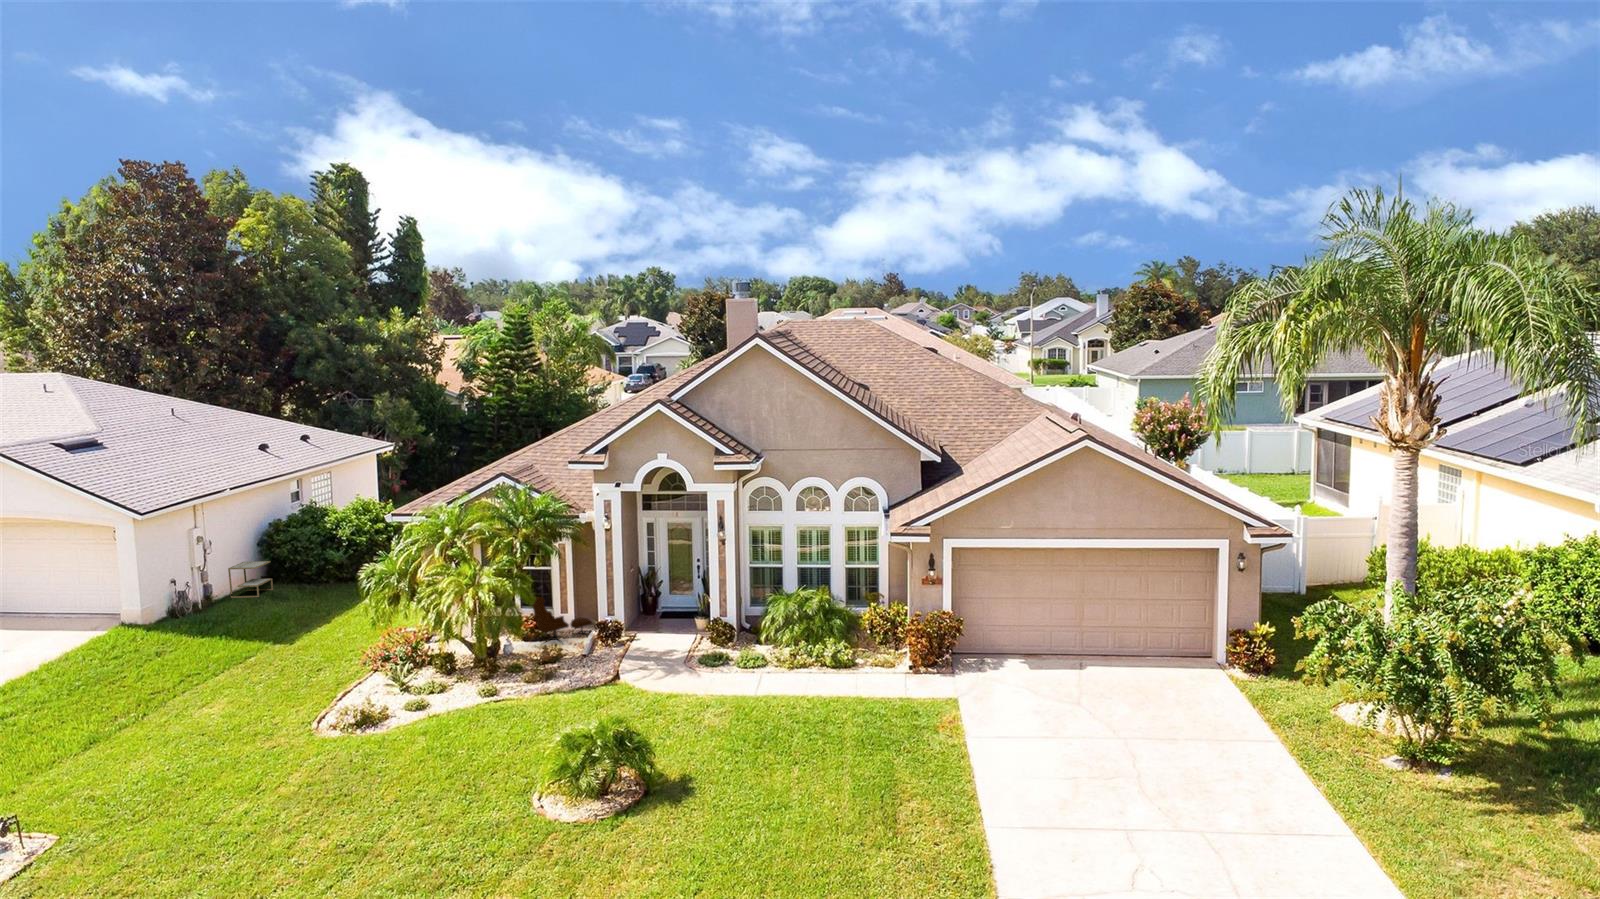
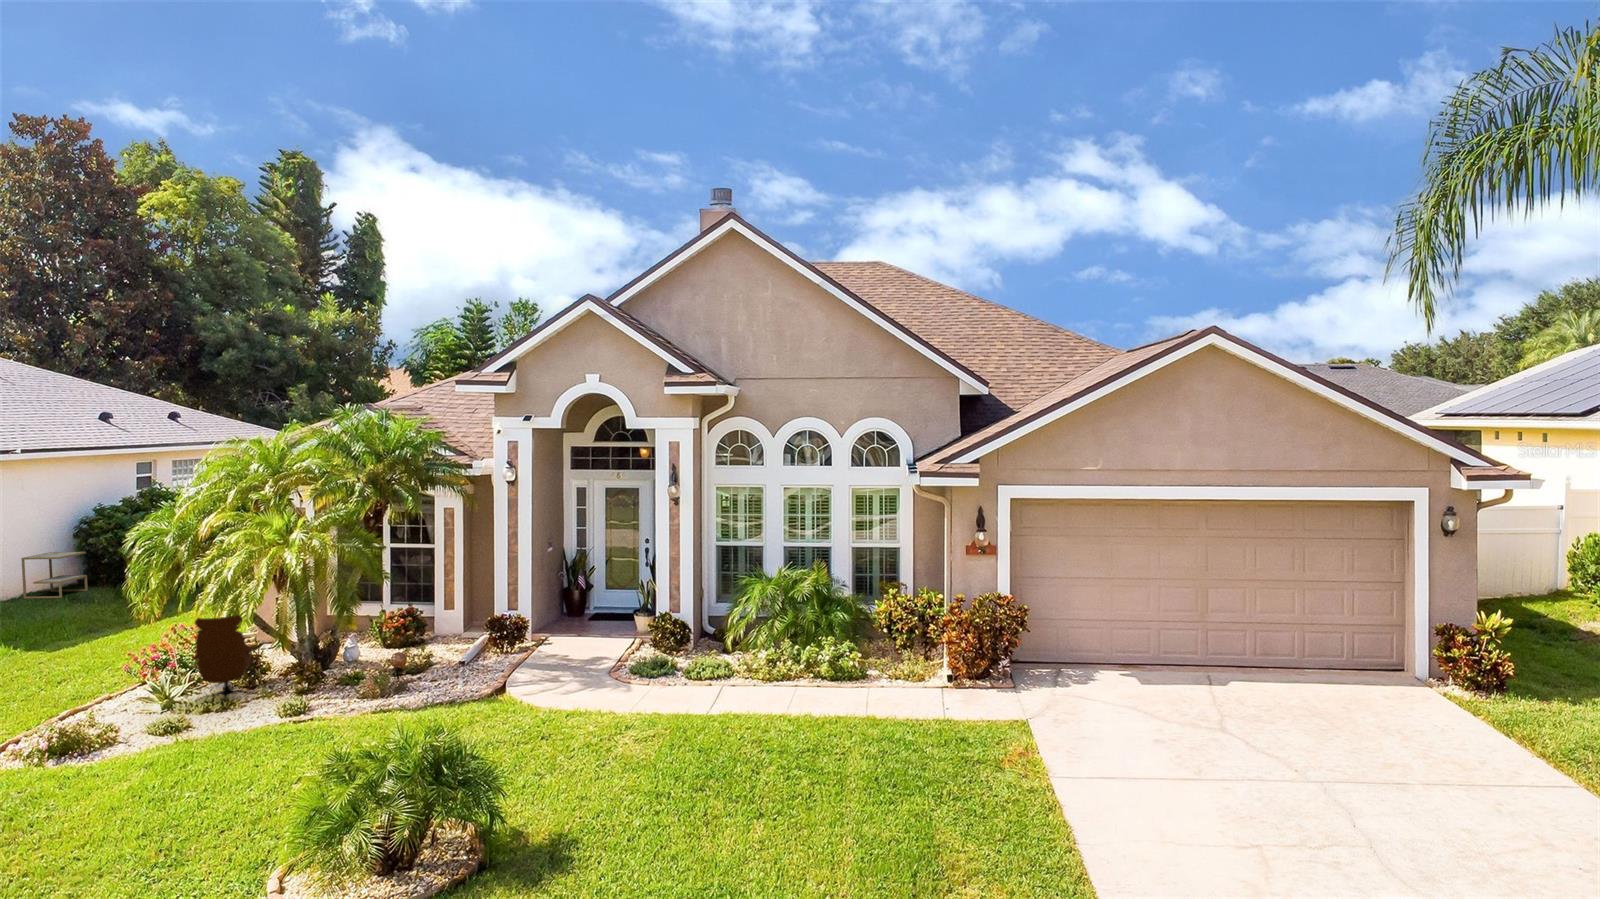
lounge chair: present [533,597,593,642] -> present [194,615,258,705]

